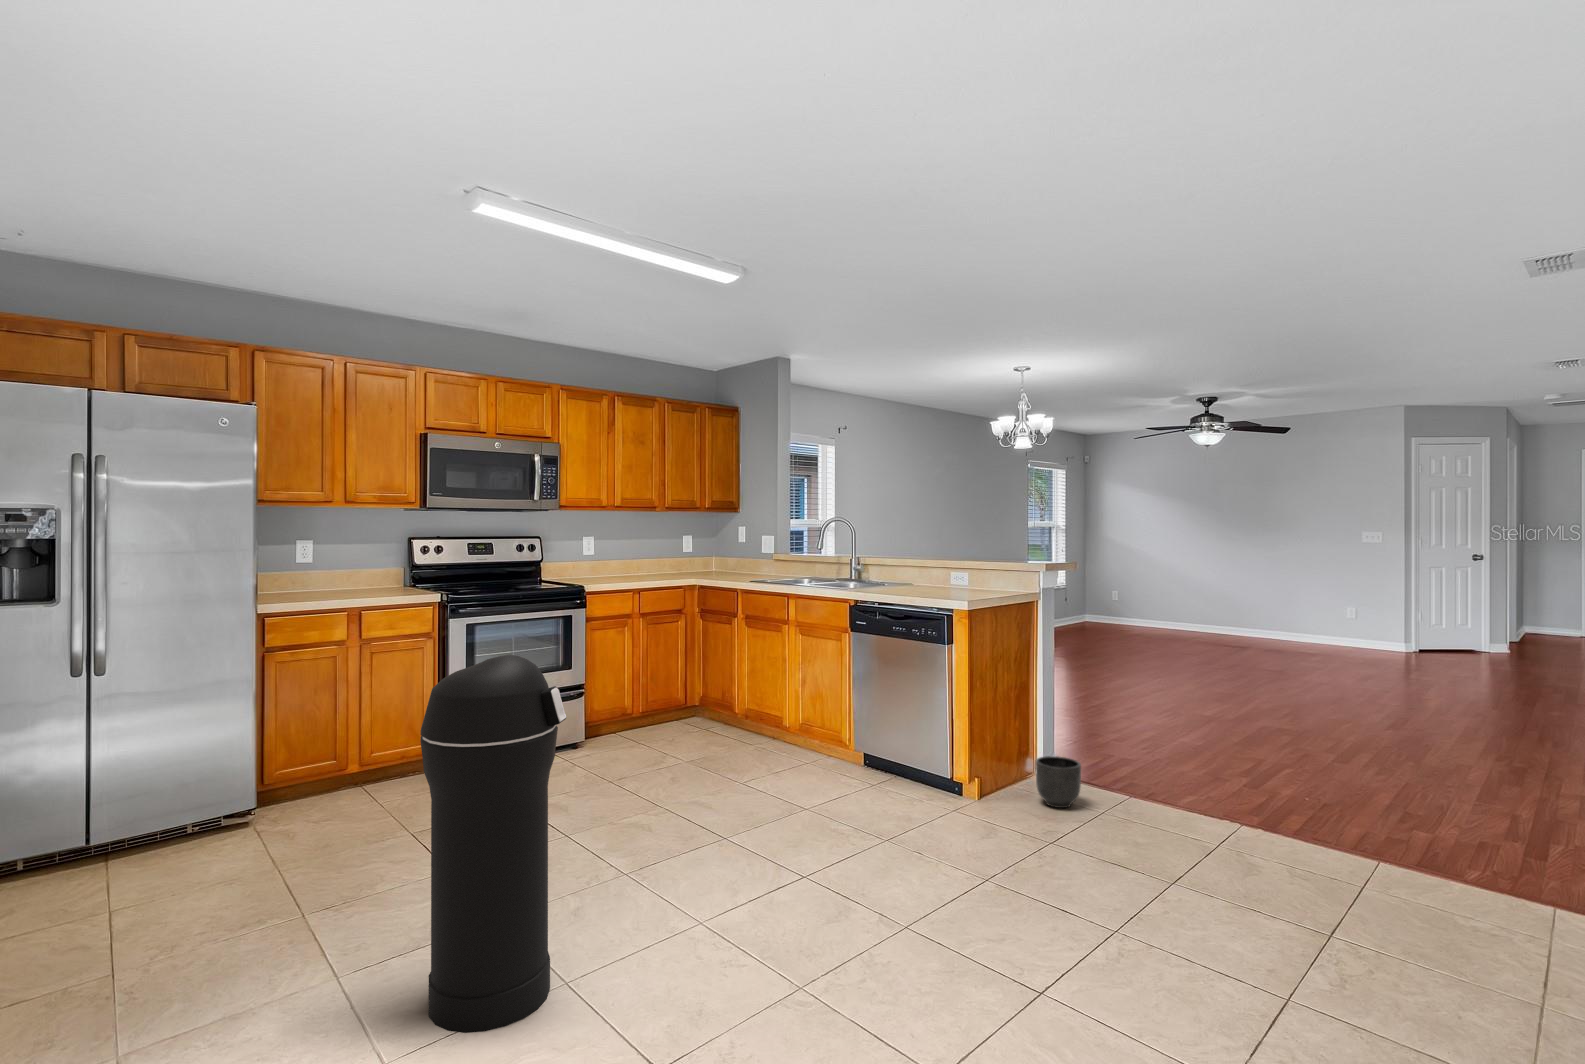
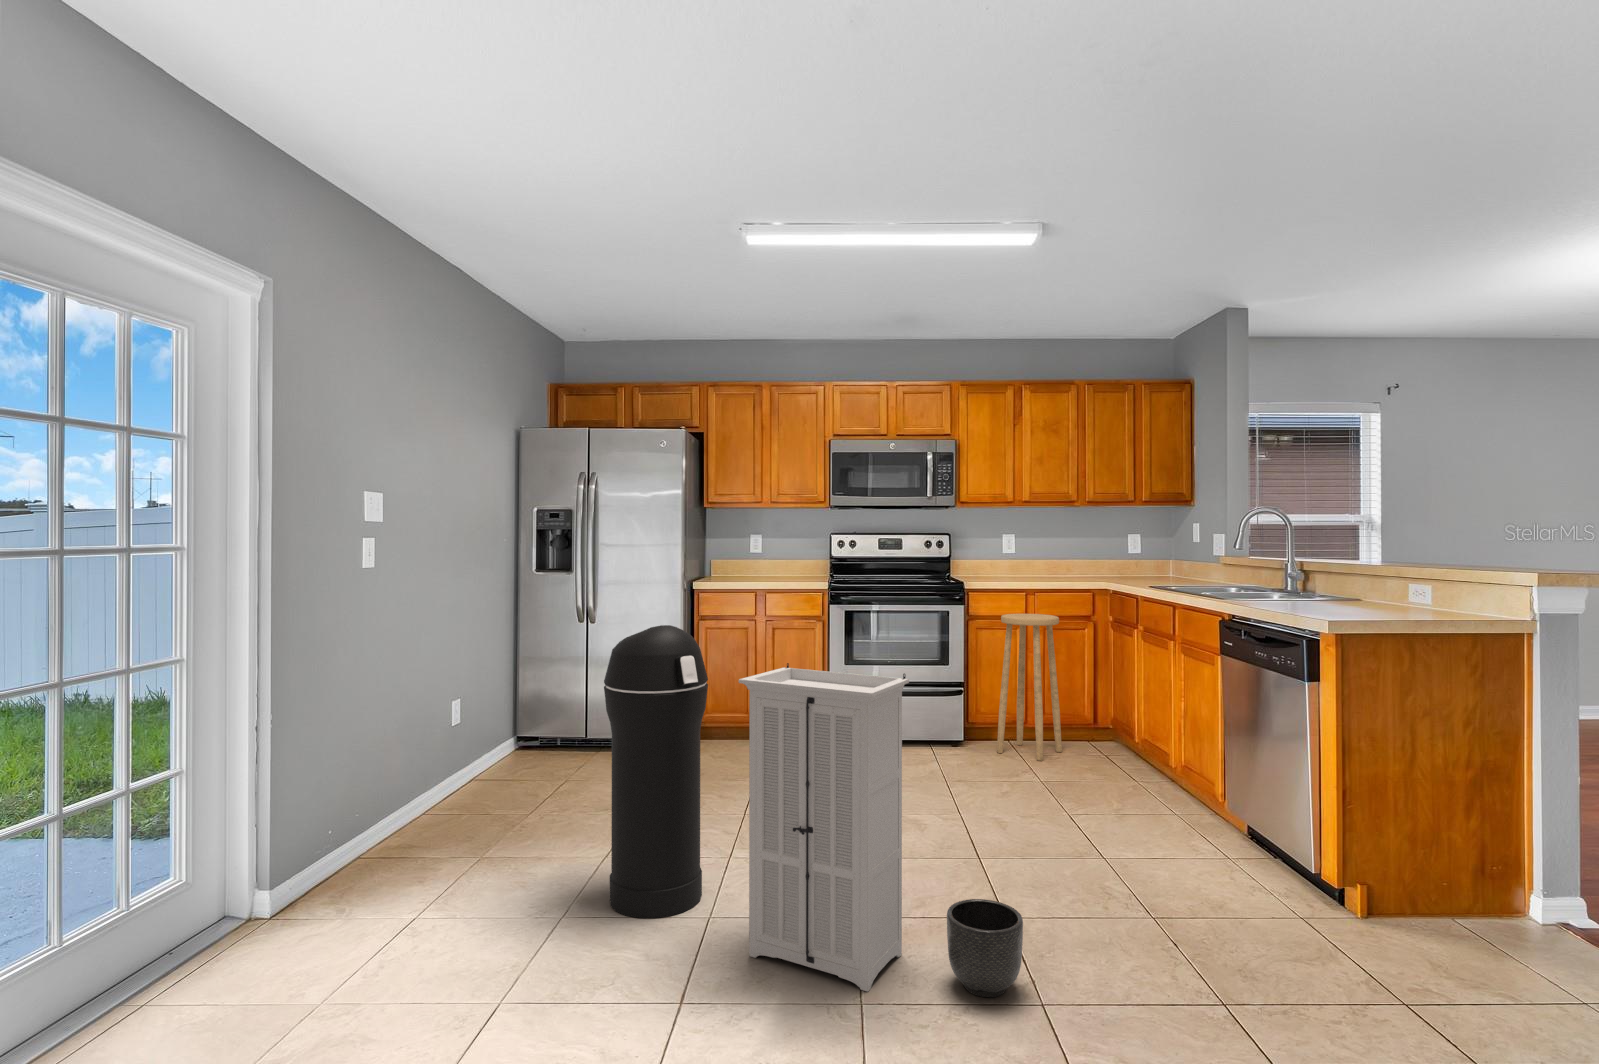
stool: none [618,612,671,749] -> present [997,614,1062,761]
storage cabinet: none [663,674,828,1006] -> present [739,663,909,992]
planter: present [1035,756,1081,808] -> present [947,899,1023,997]

